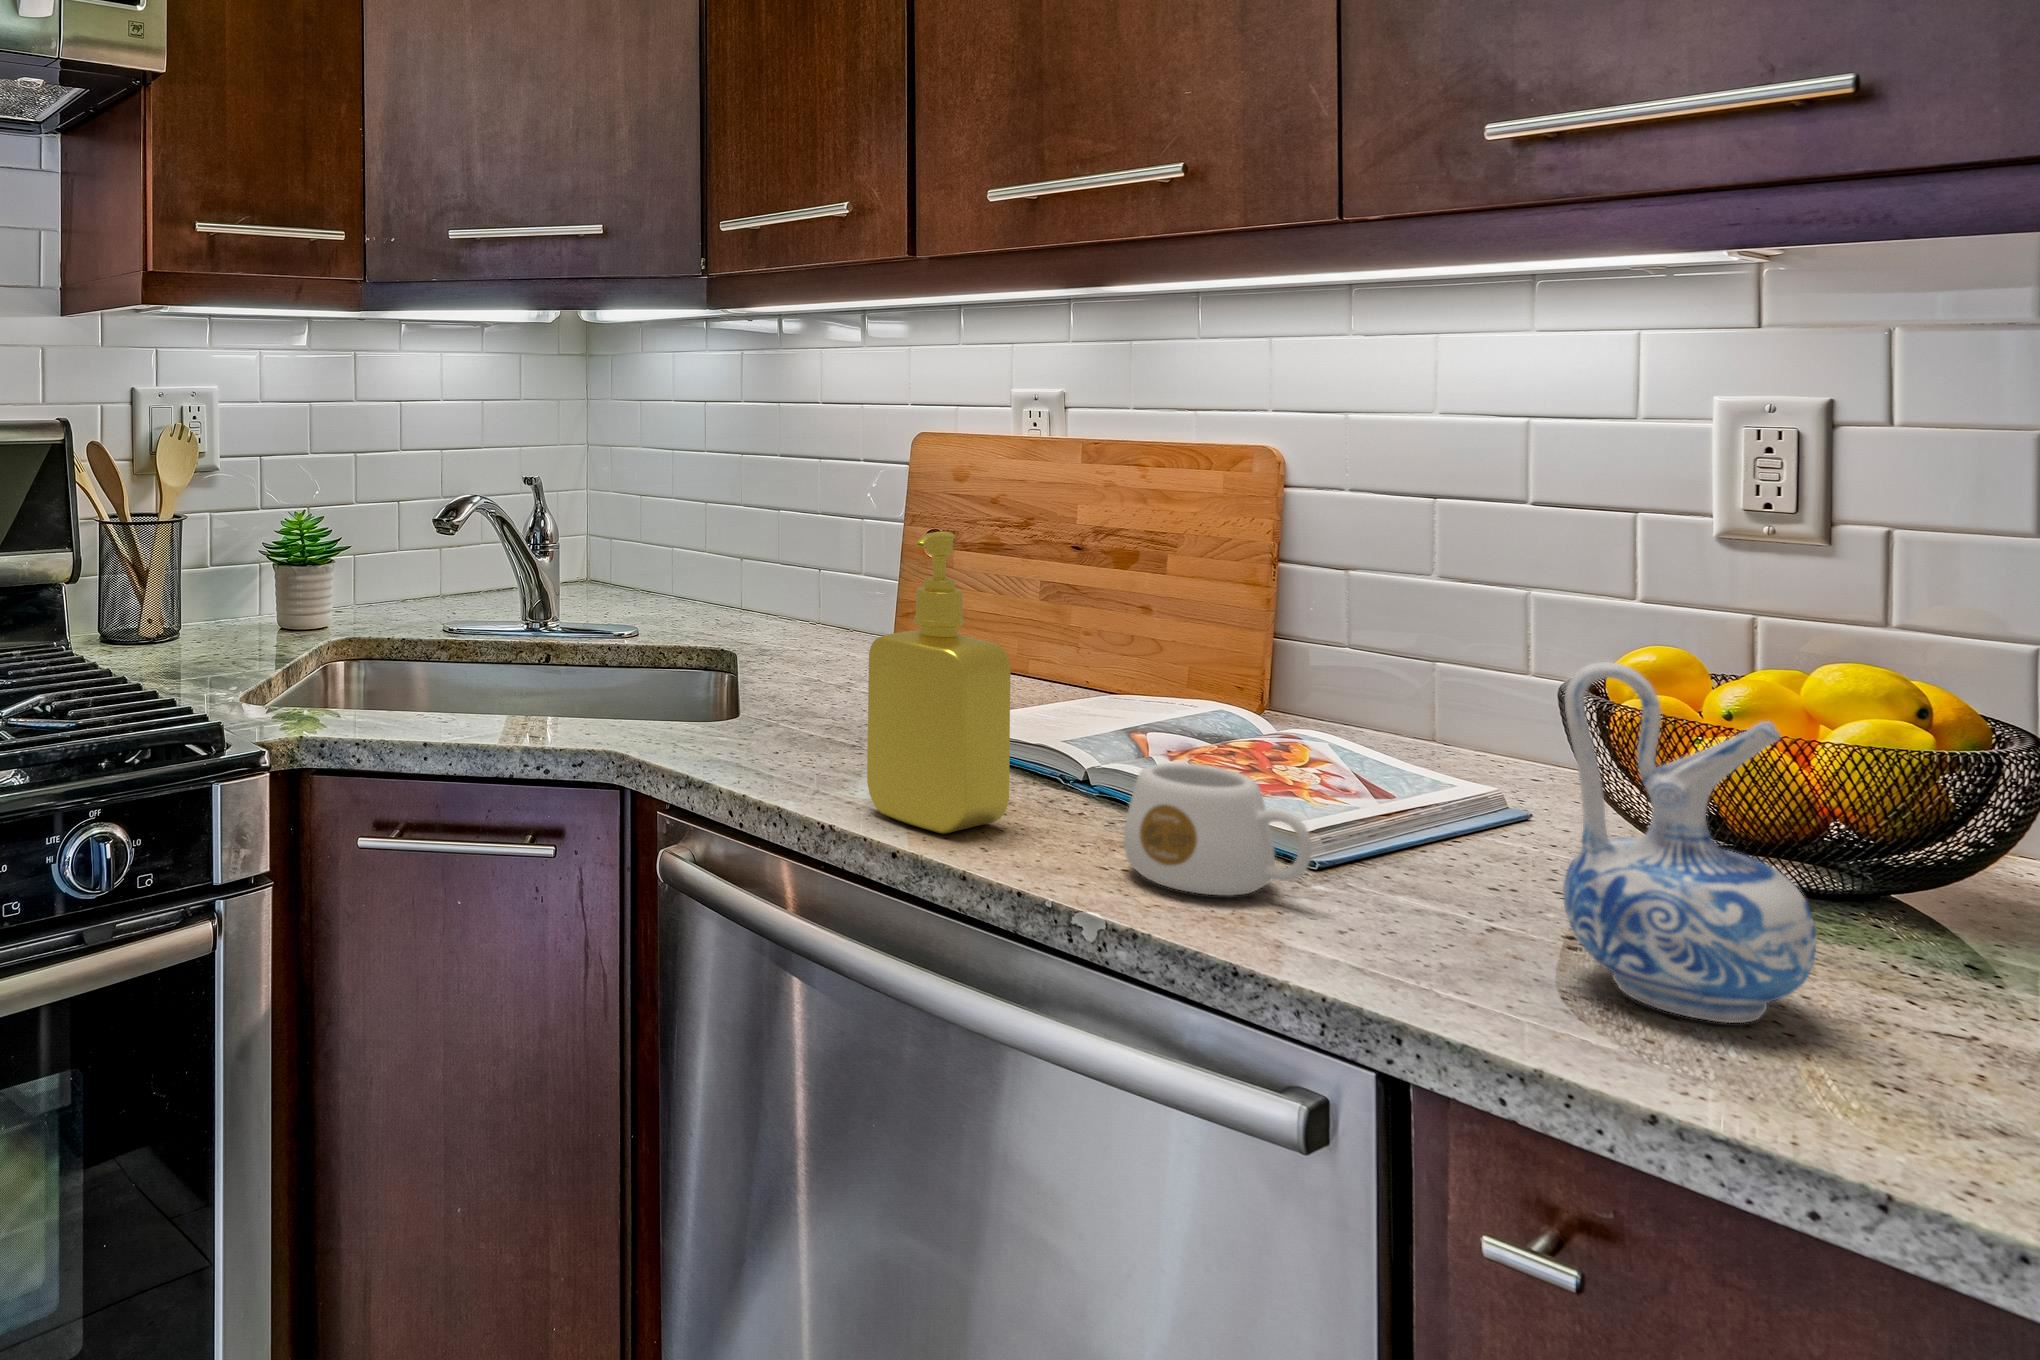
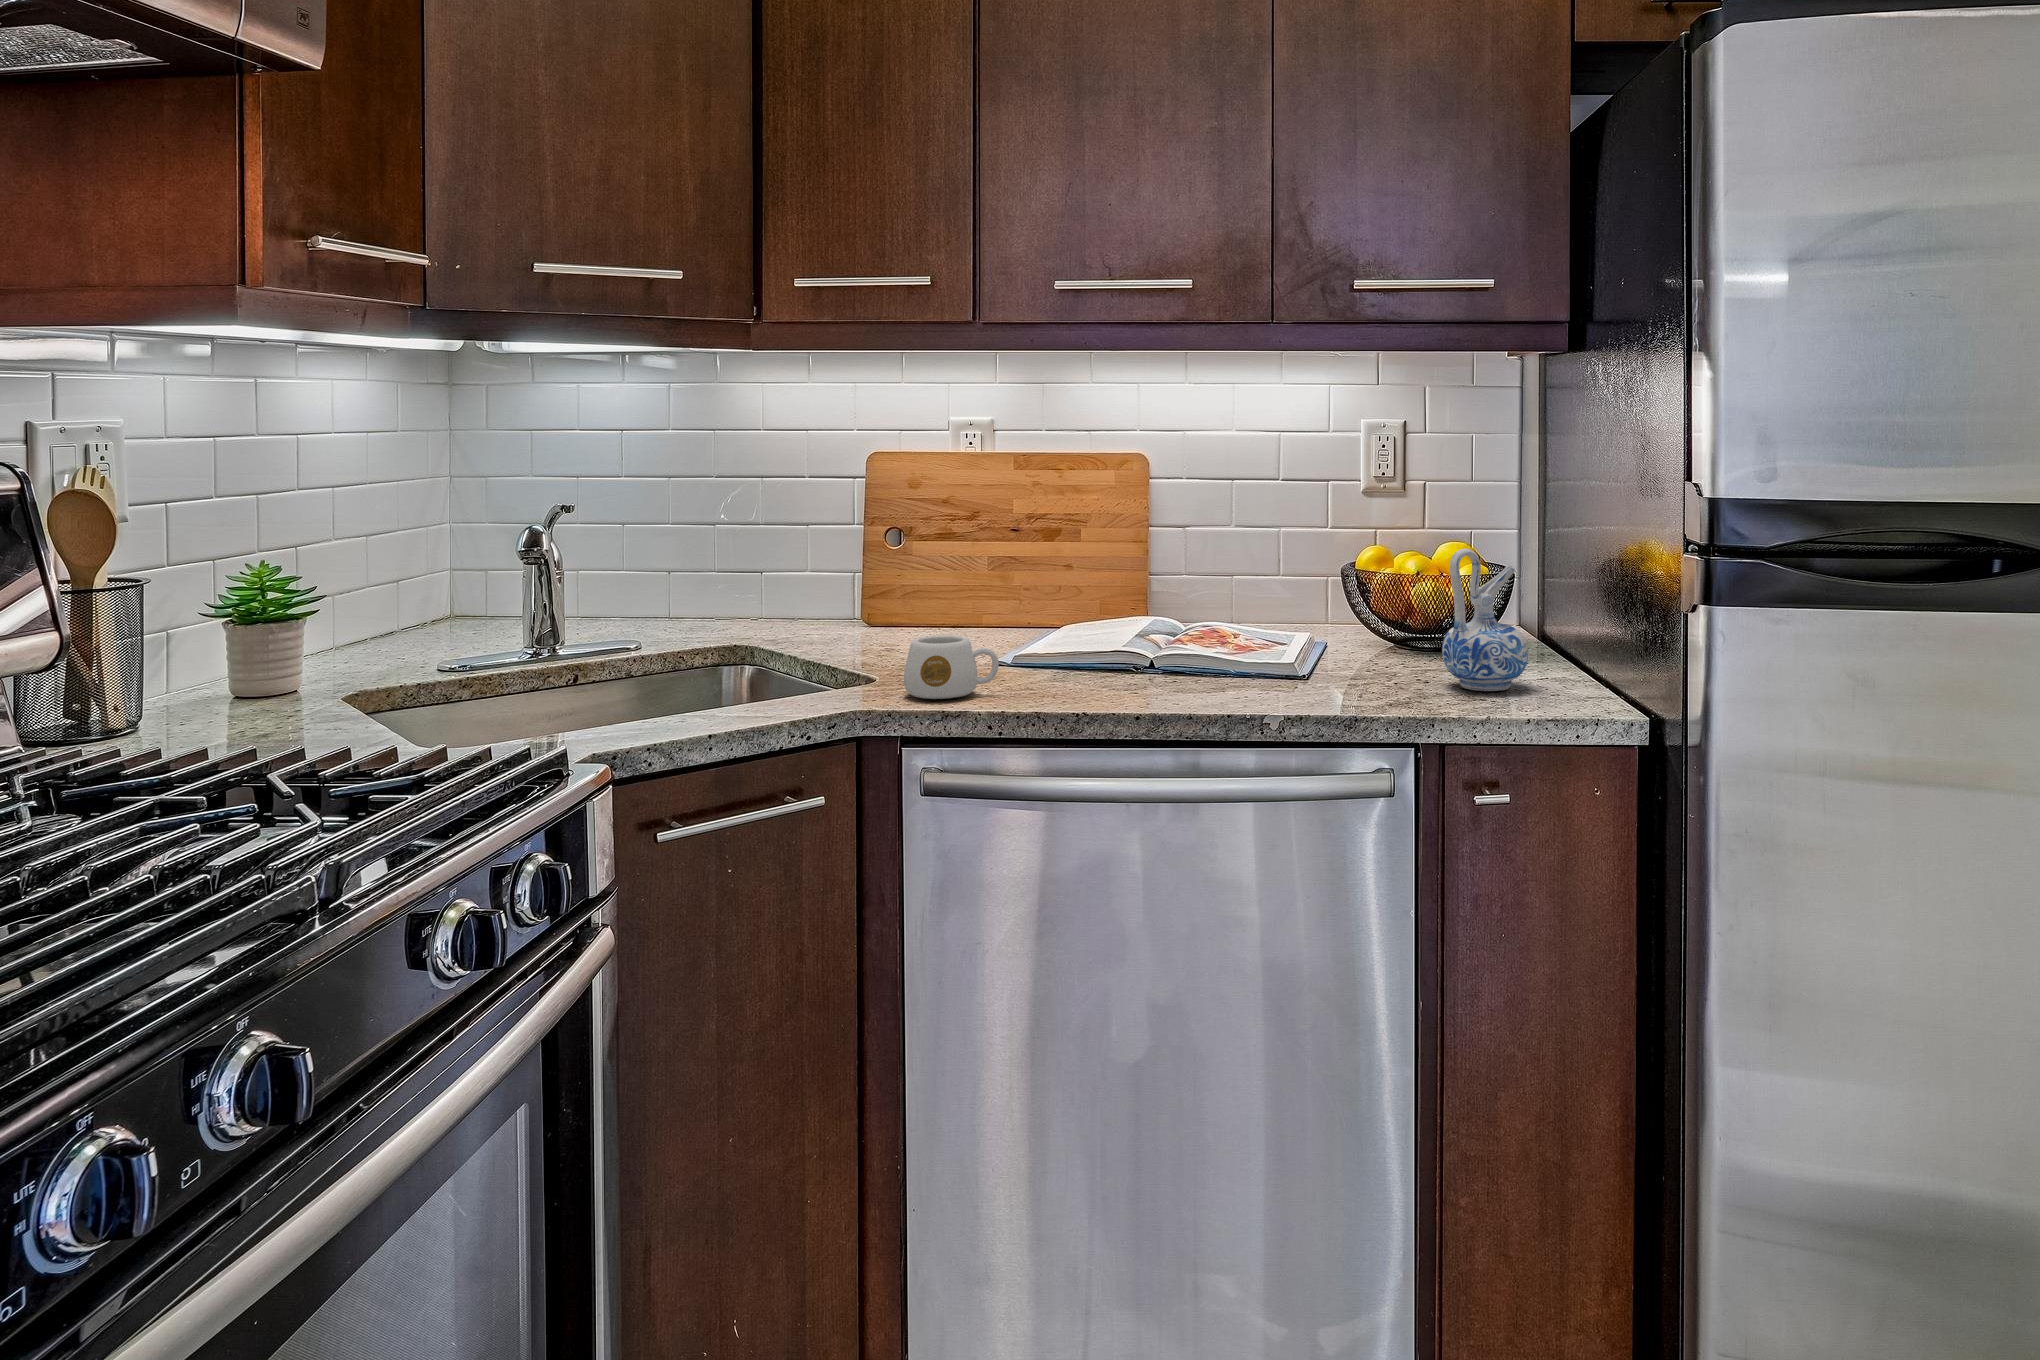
soap dispenser: present [867,531,1010,834] -> none [1093,521,1172,700]
mug: present [1123,763,1312,896] -> present [904,635,999,699]

